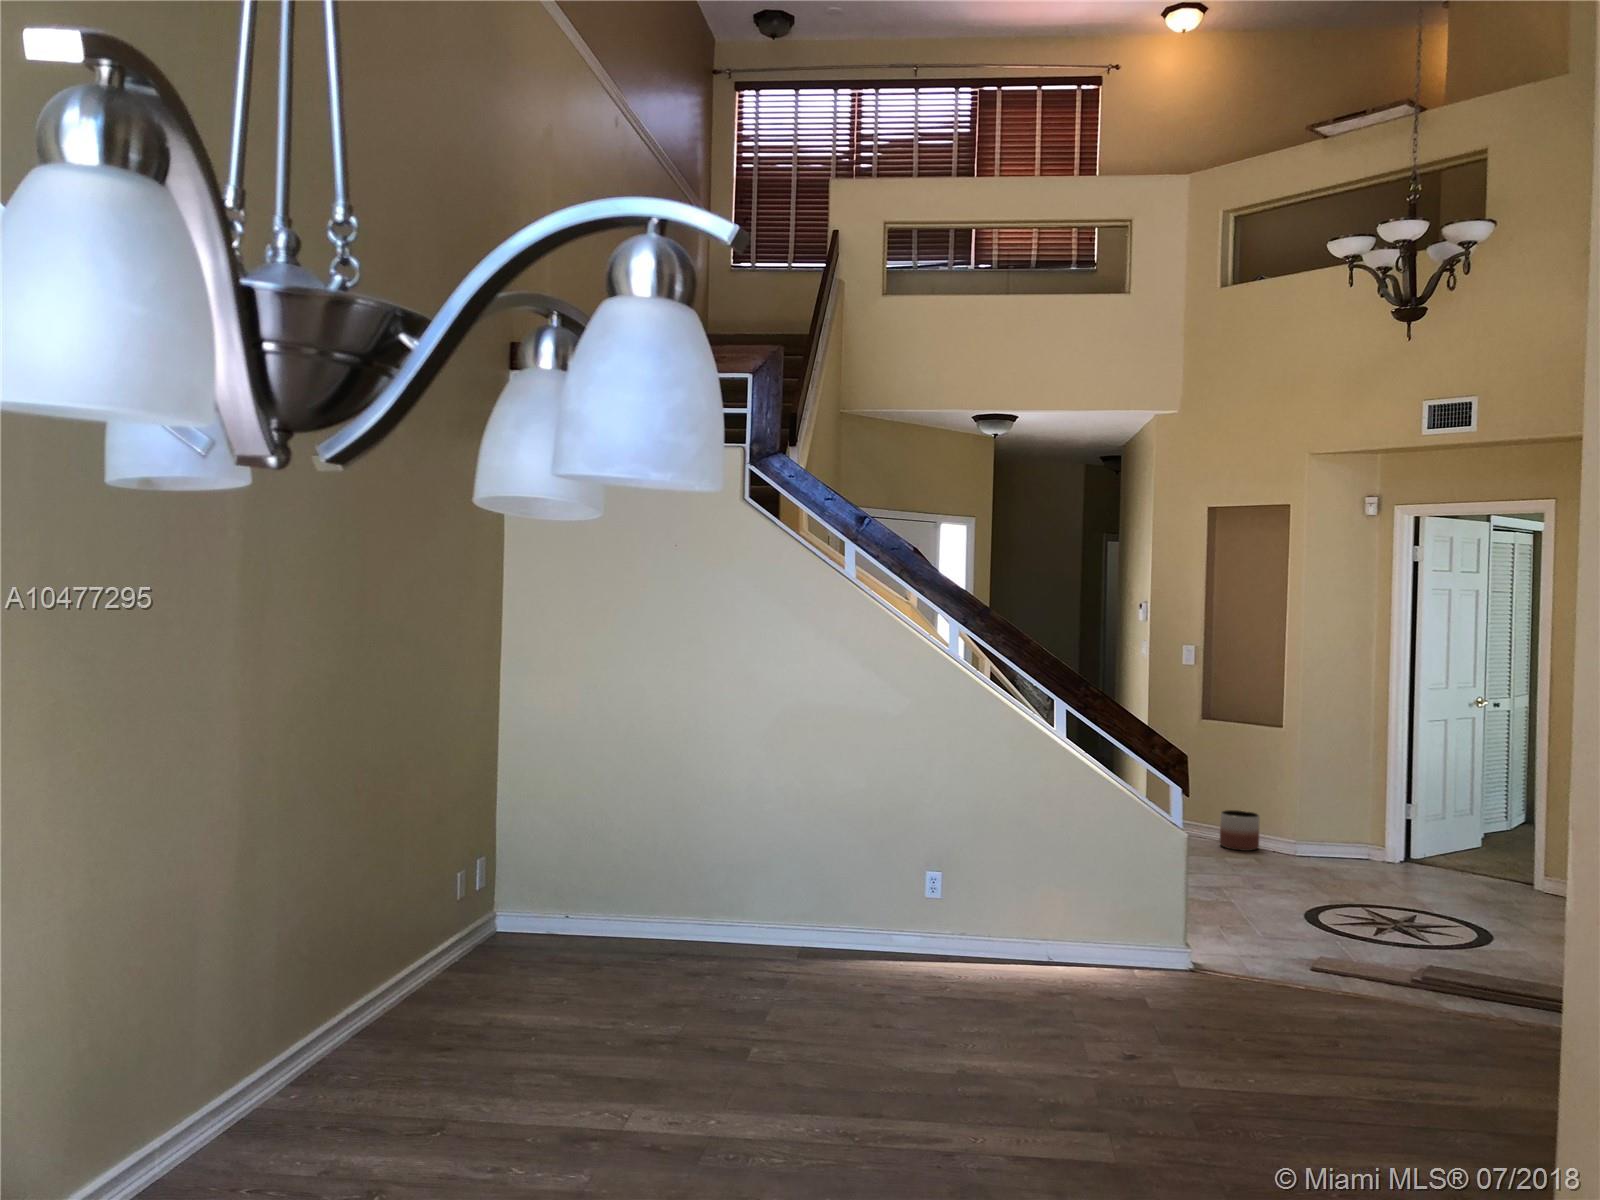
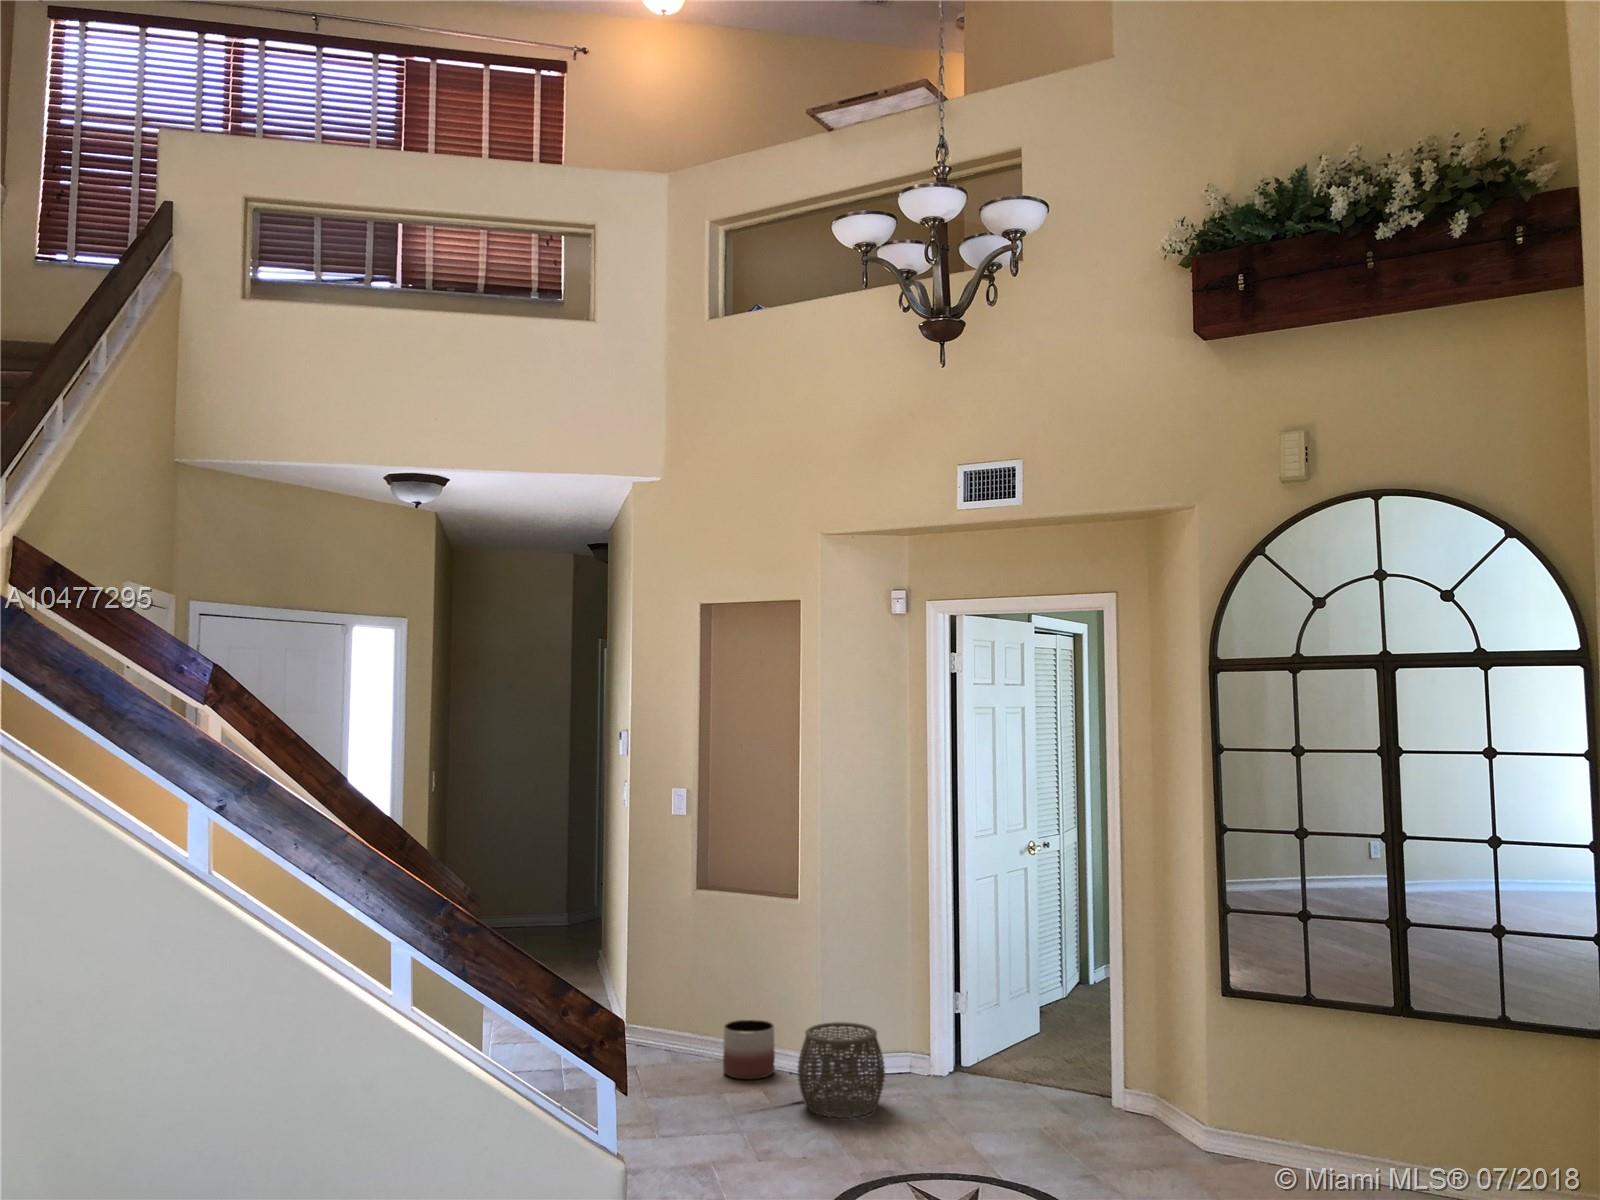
woven basket: none [1278,813,1347,878] -> present [797,1022,885,1118]

